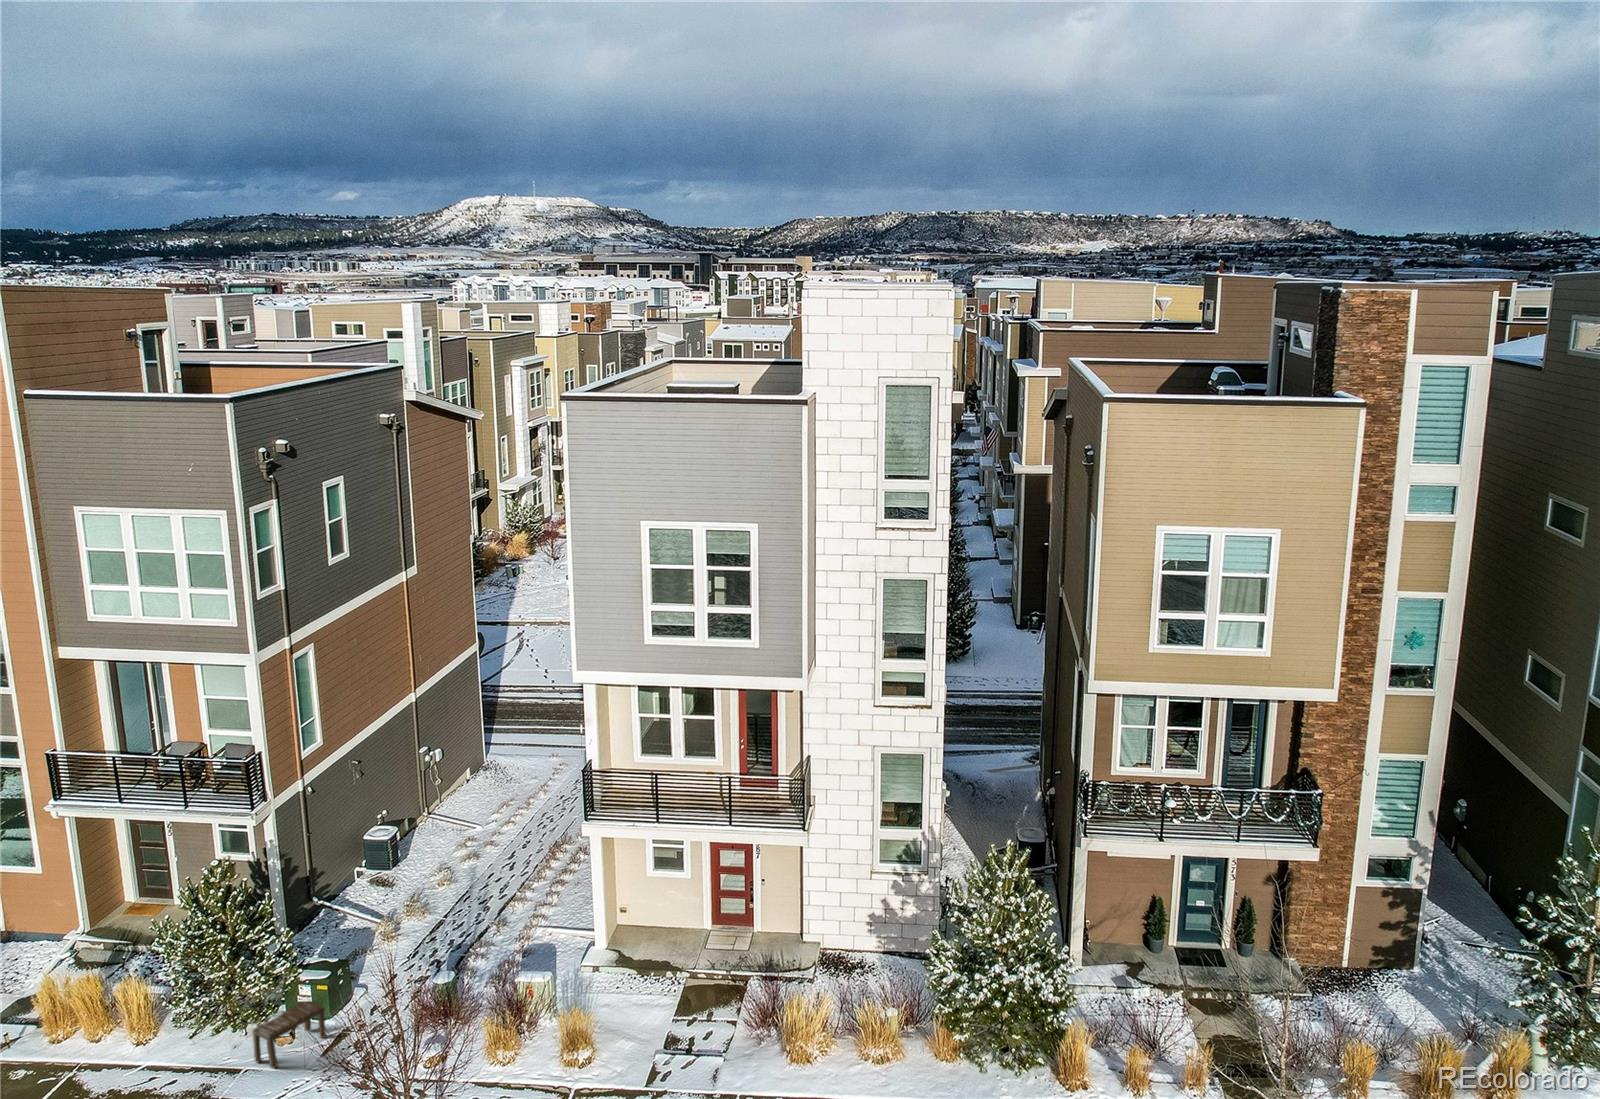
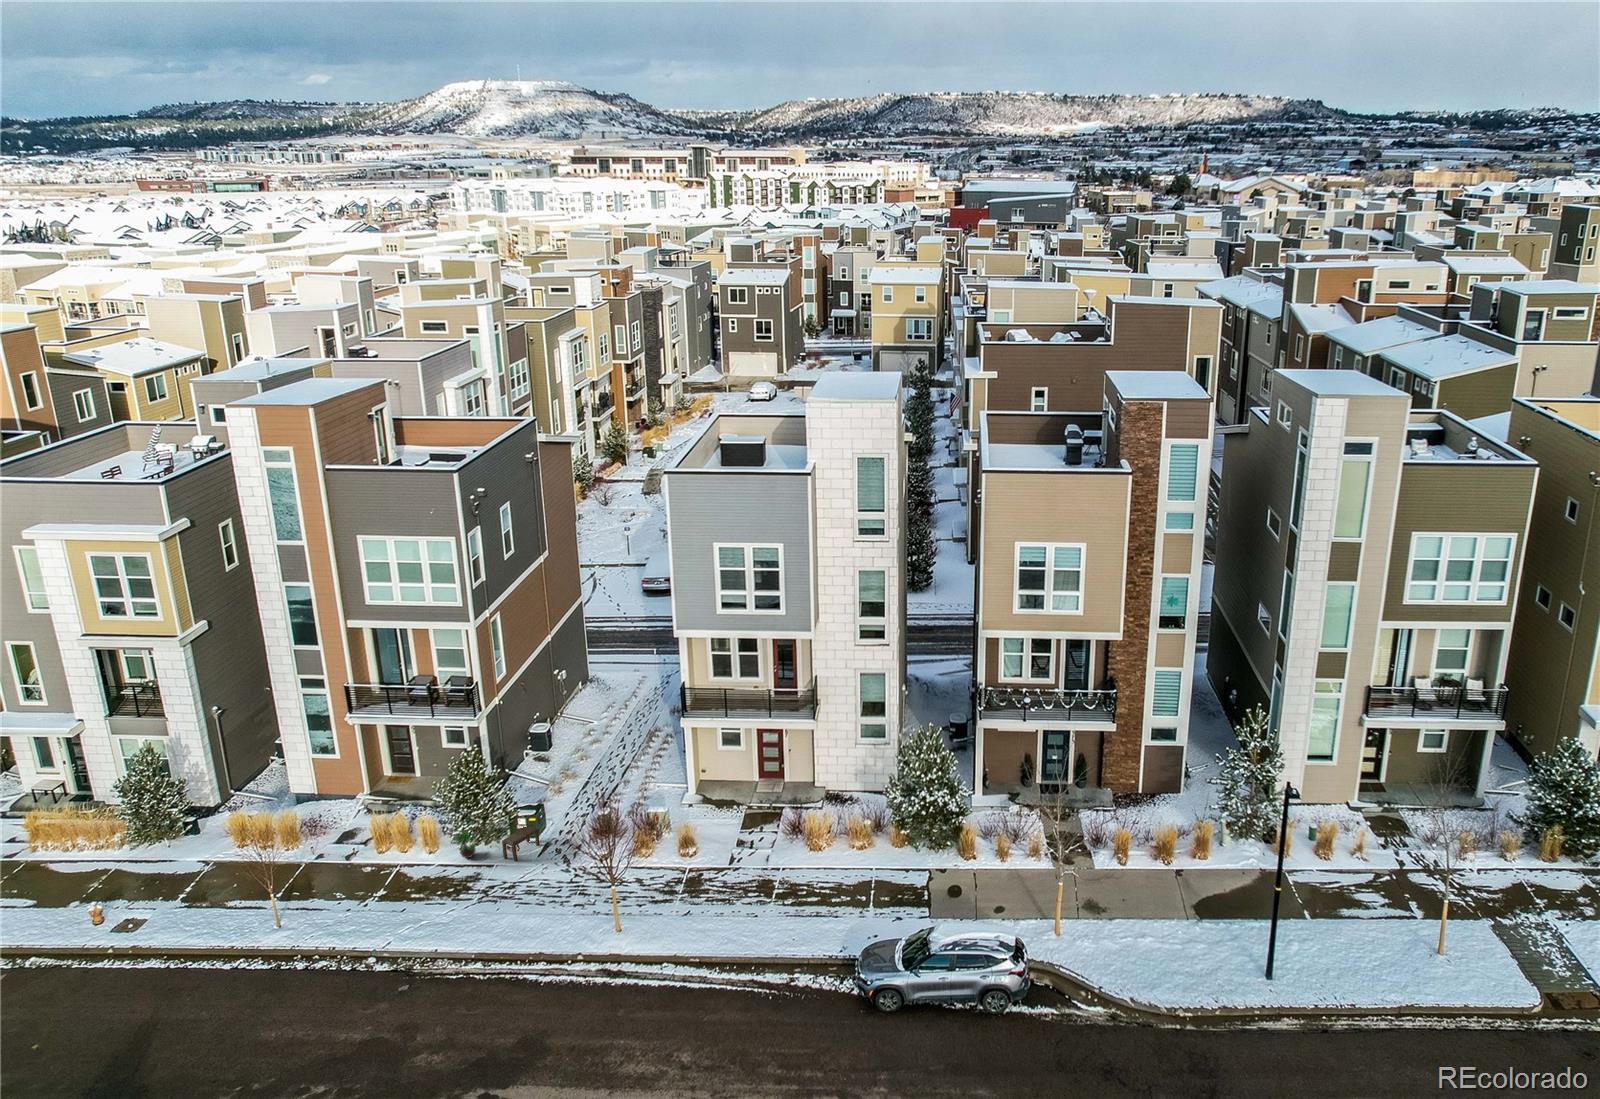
potted tree: none [162,1005,209,1059] -> present [455,829,476,858]

